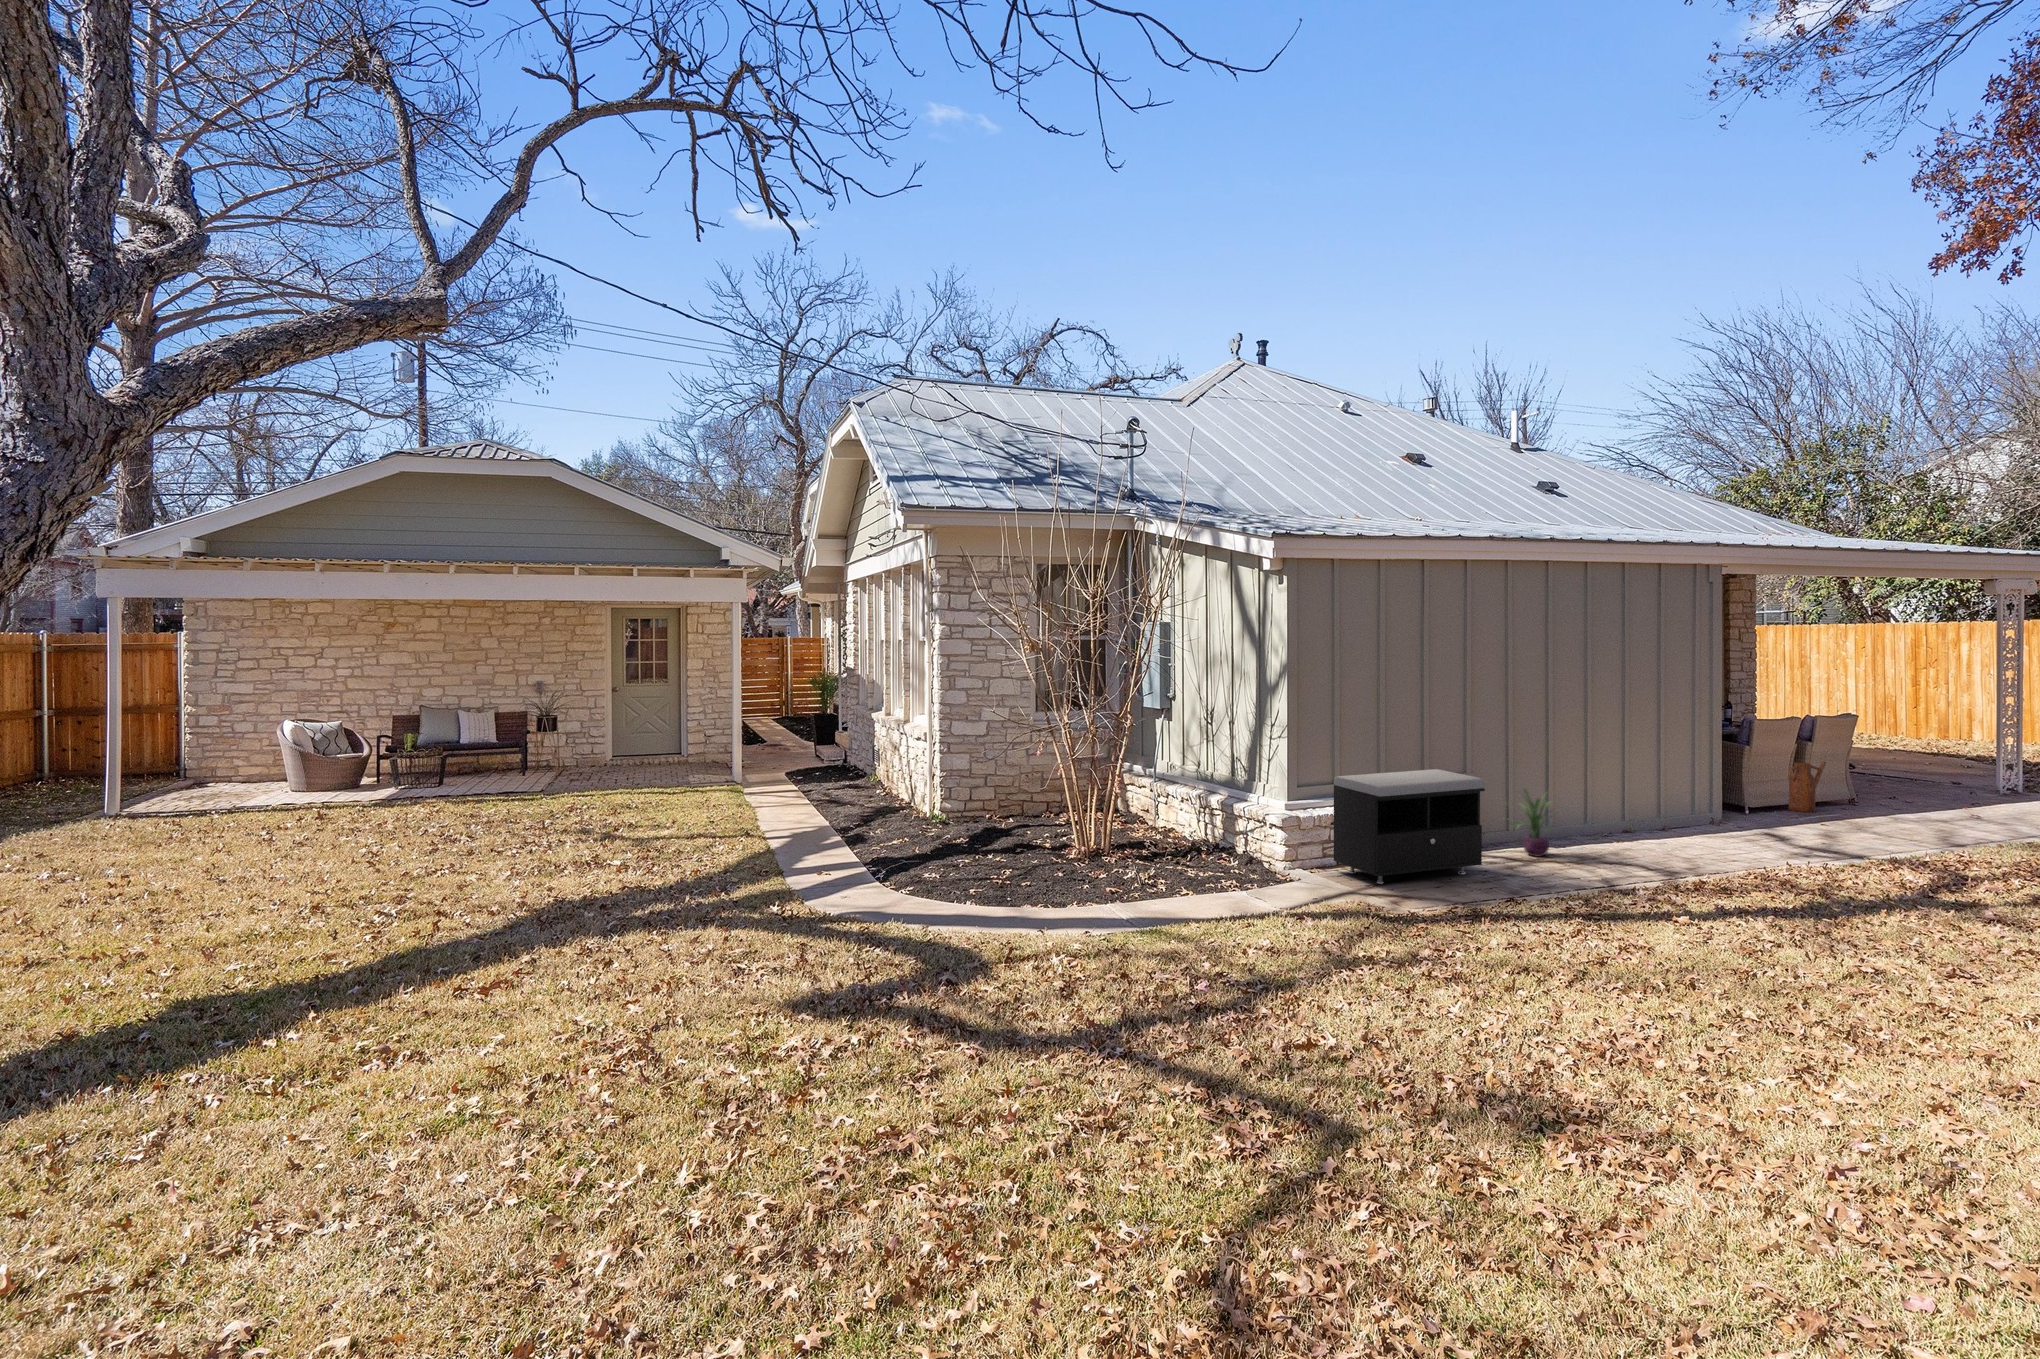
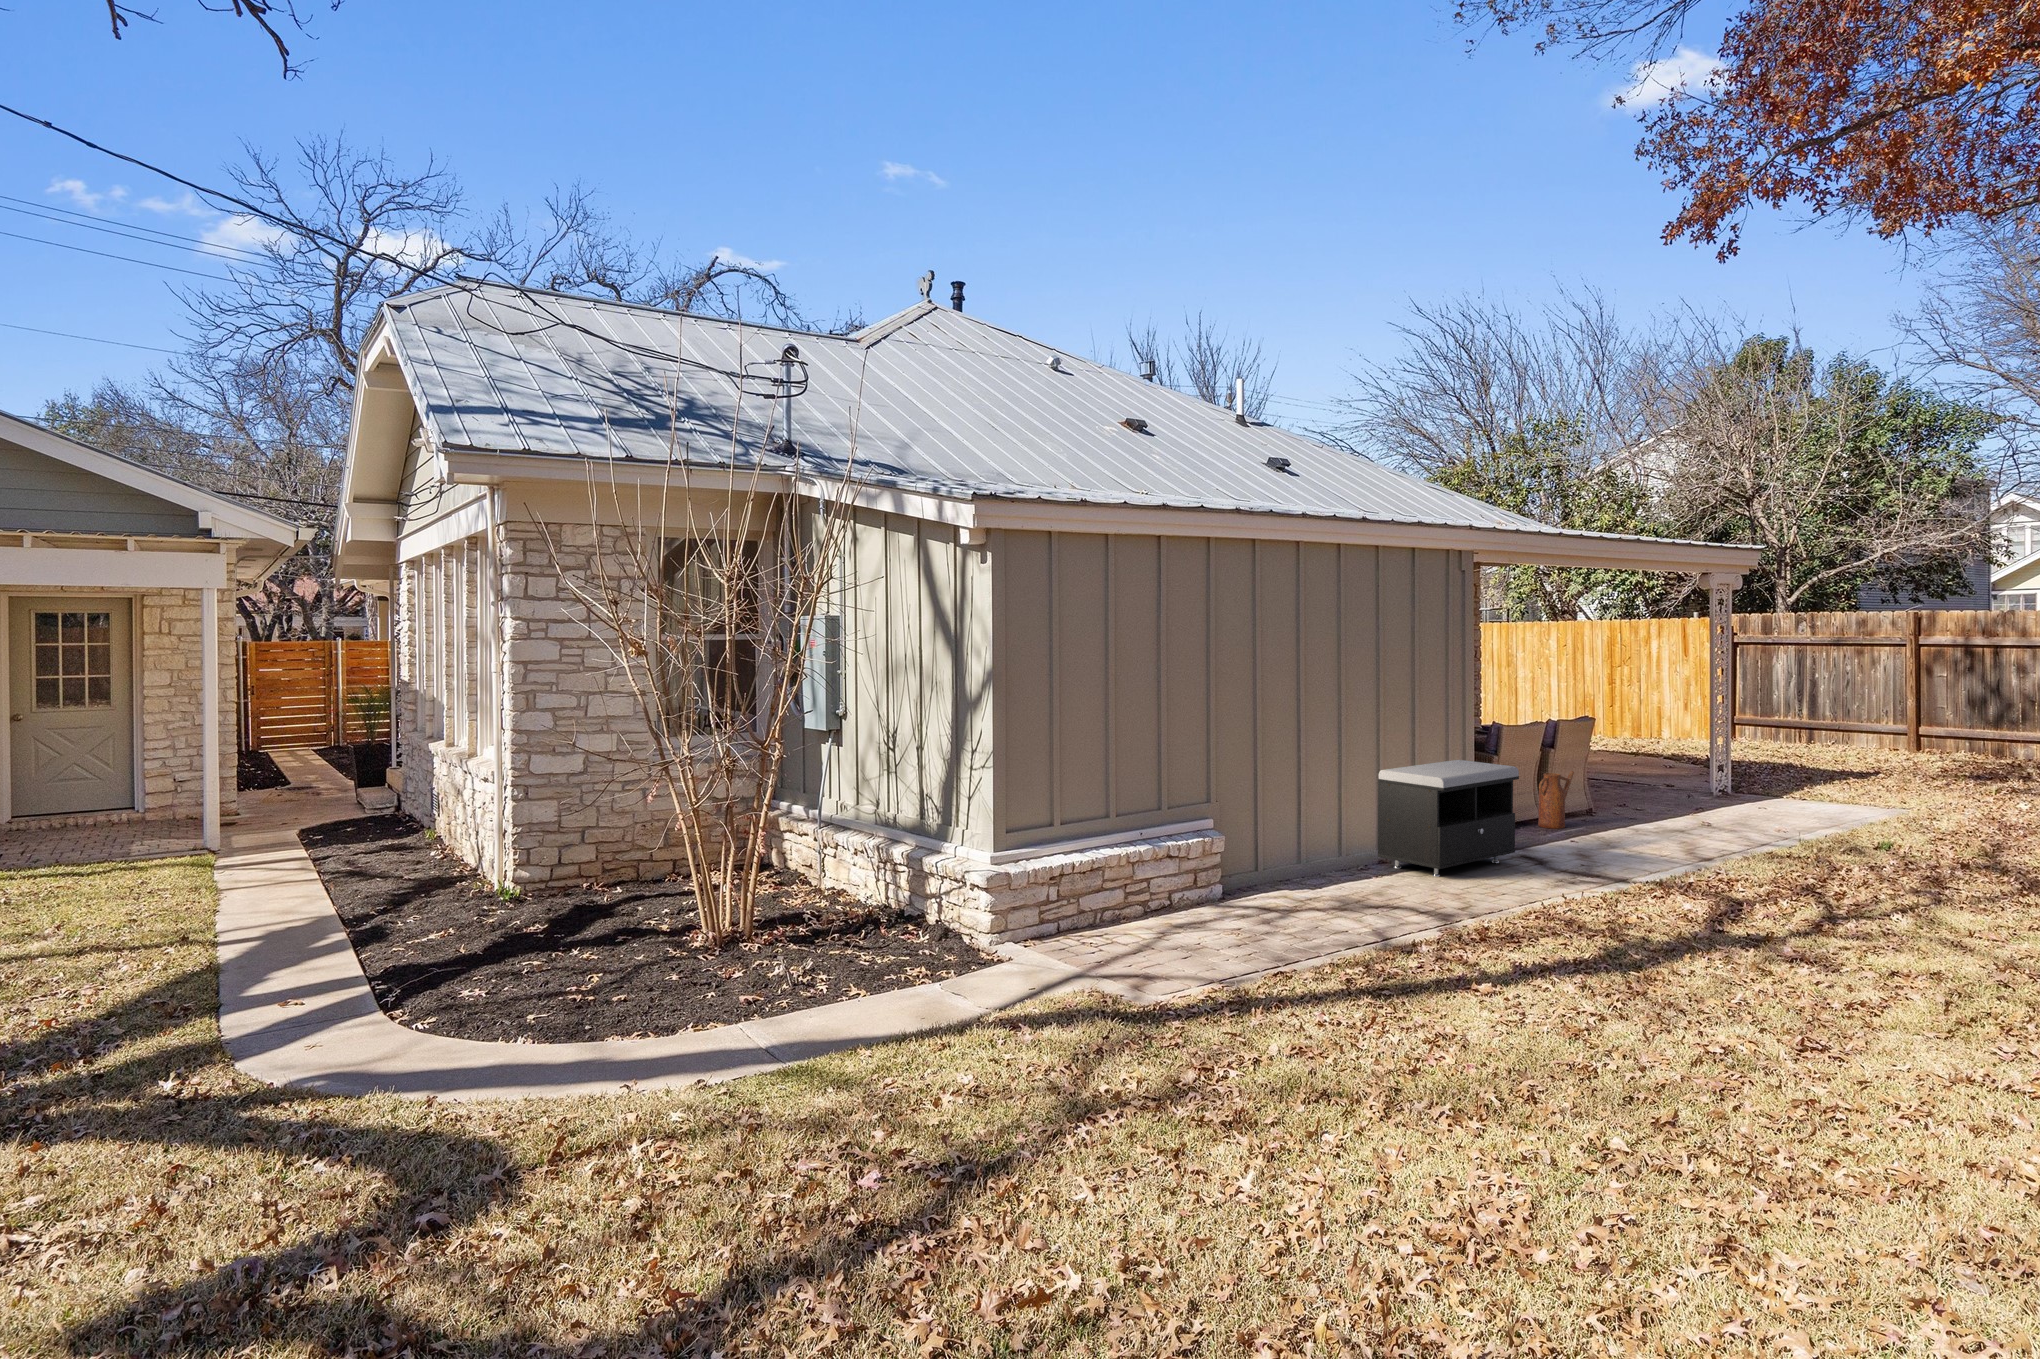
storage bench: present [1334,769,1485,884] -> present [1378,760,1519,877]
decorative plant: present [1511,789,1559,857] -> none [1242,820,1335,905]

